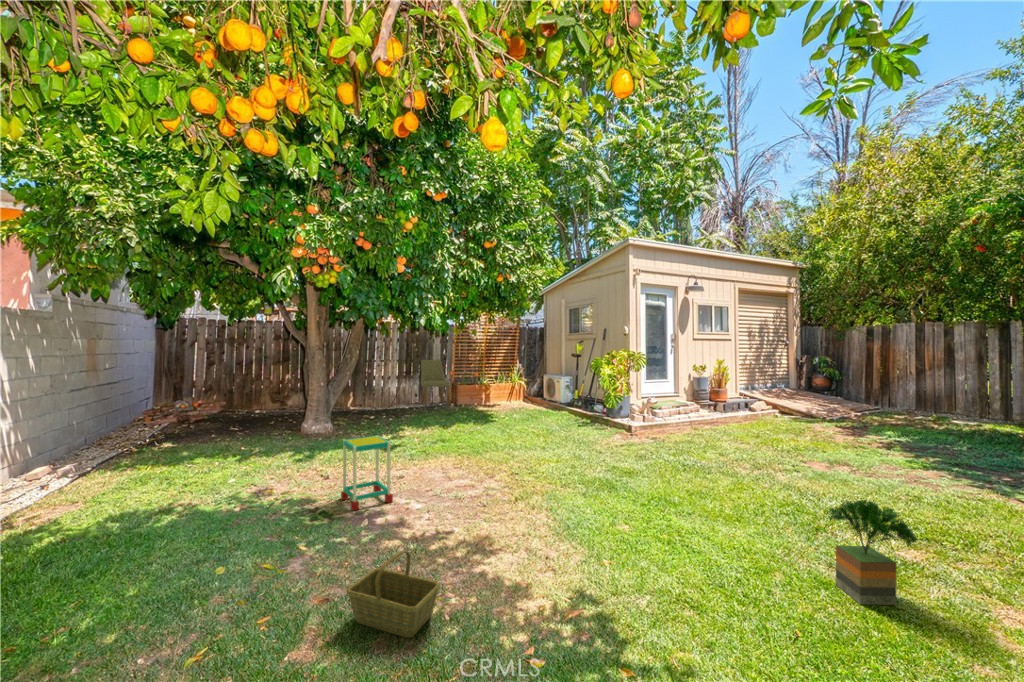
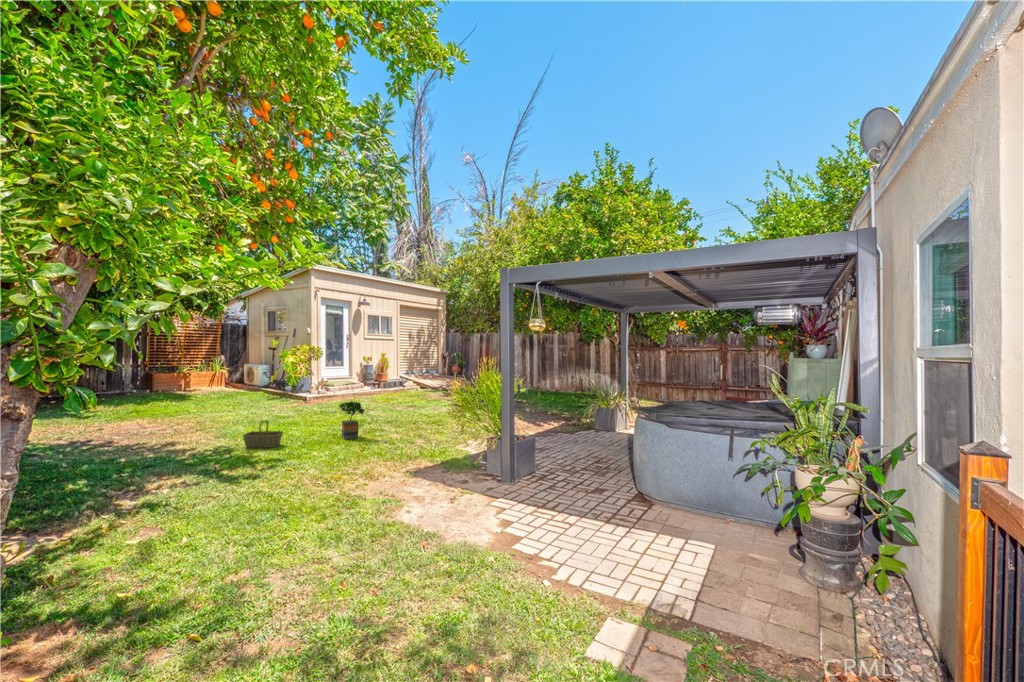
chair: present [421,359,450,406] -> none [109,351,144,394]
side table: present [341,436,393,511] -> none [46,397,94,442]
basket: present [347,551,440,638] -> present [243,421,283,448]

